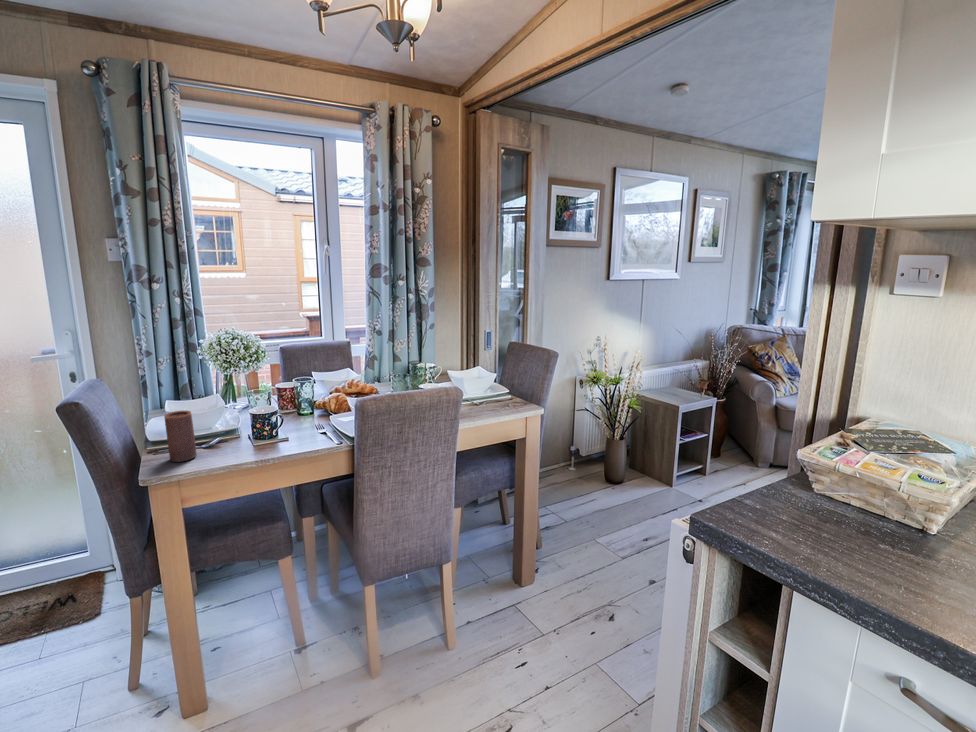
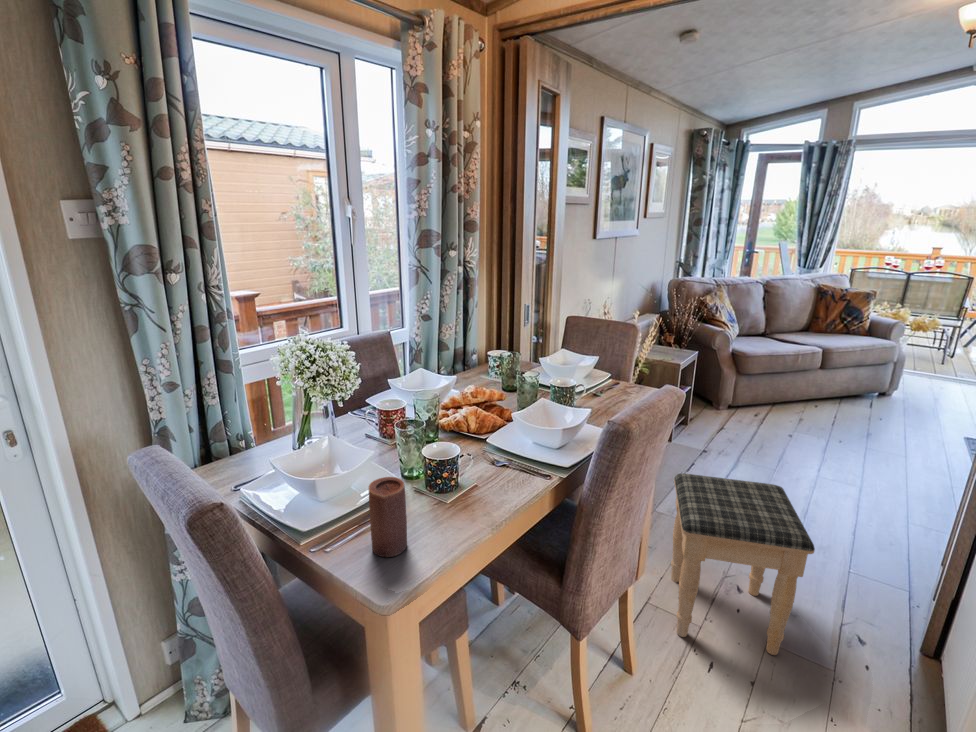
footstool: none [500,490,640,675] -> present [671,474,815,655]

